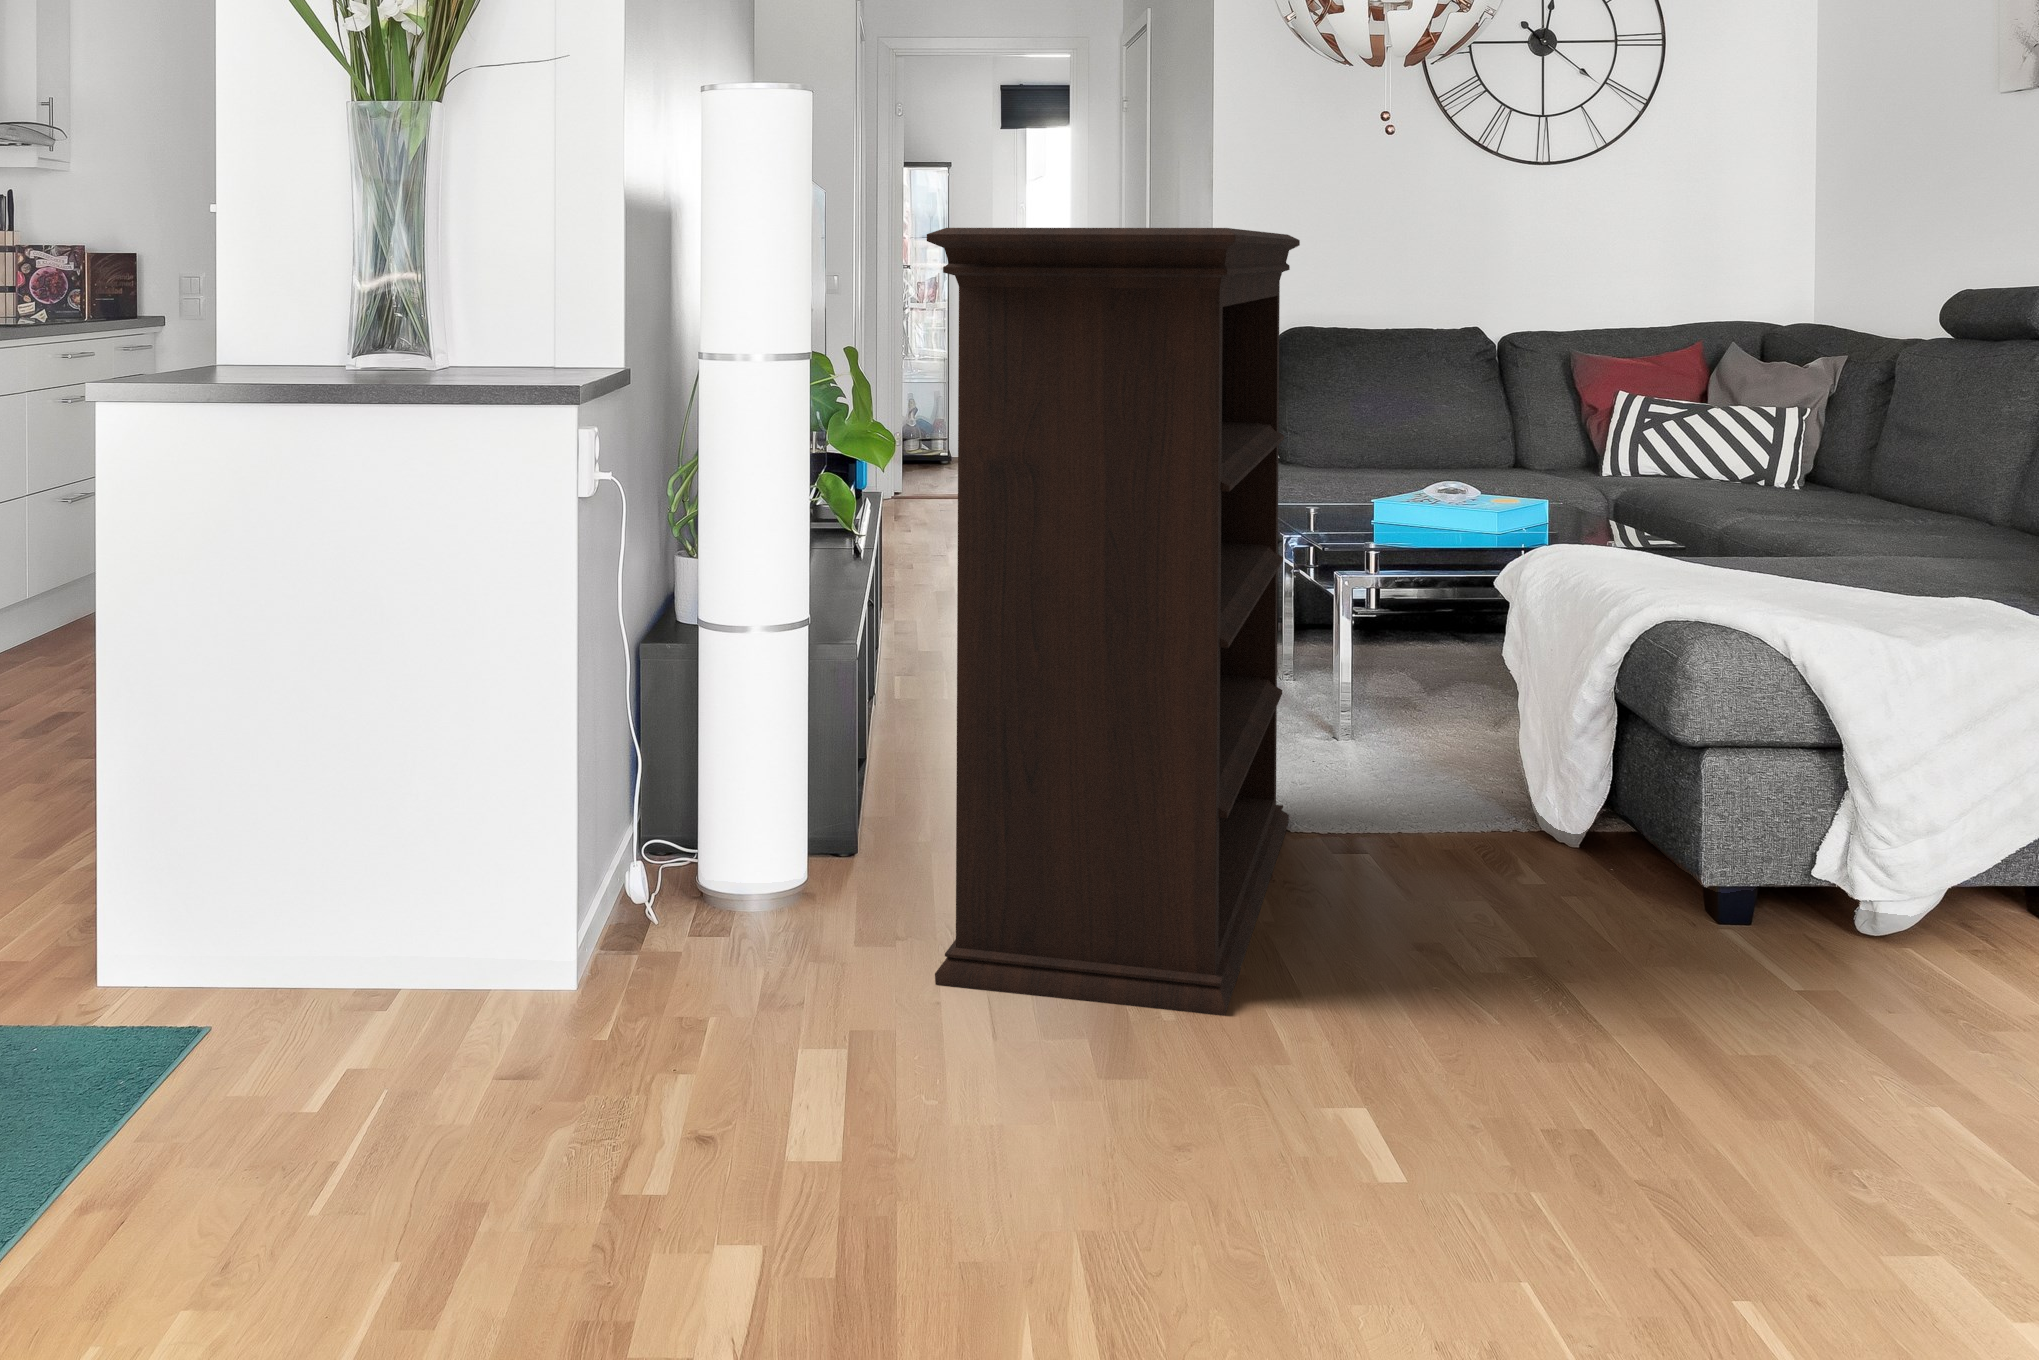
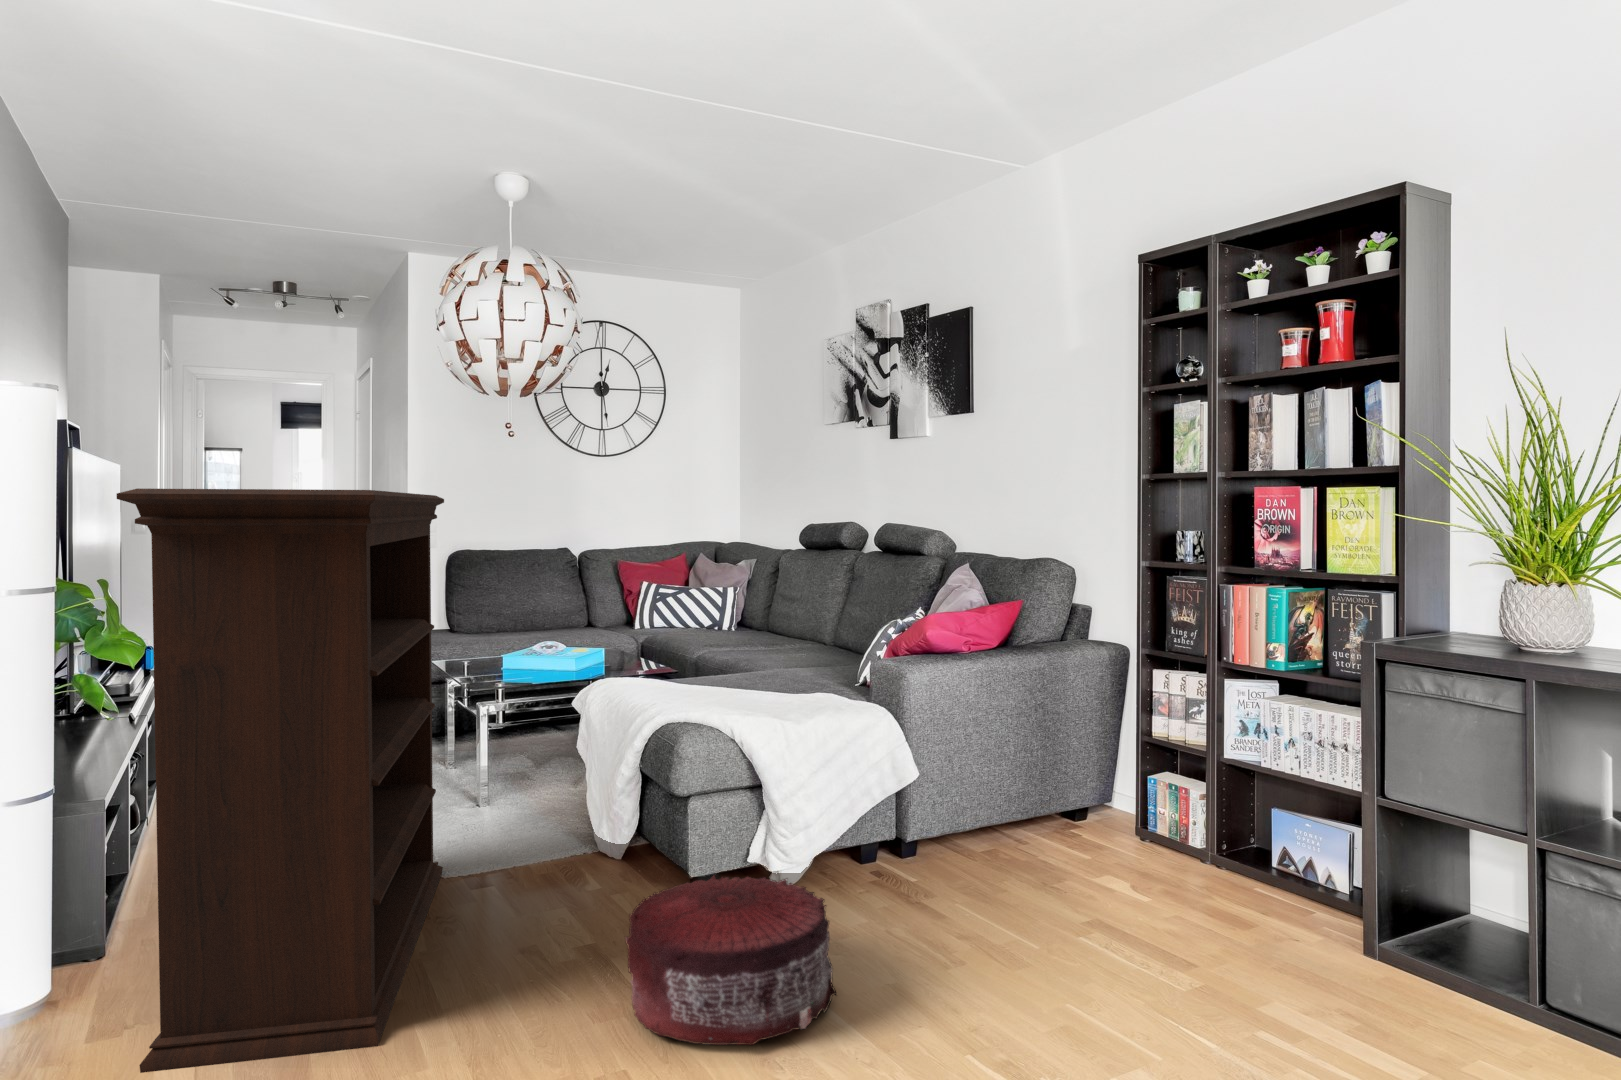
pouf: none [1590,865,1973,1126] -> present [625,876,837,1045]

